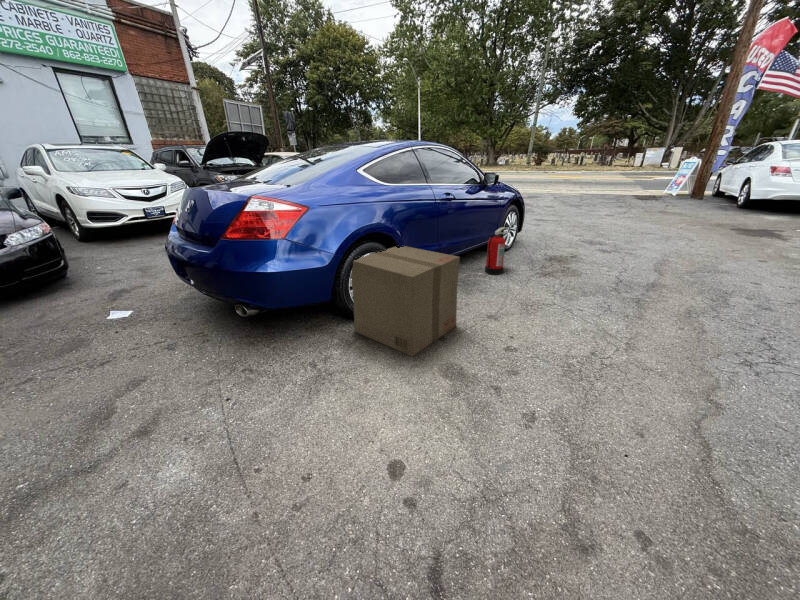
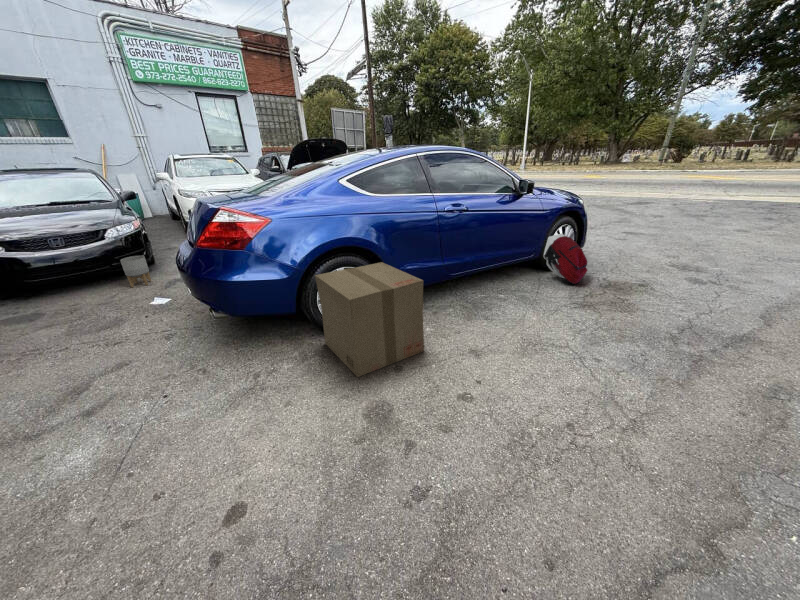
backpack: none [510,217,545,260] -> present [543,234,587,284]
fire extinguisher: present [485,227,505,275] -> none [502,245,530,298]
planter: none [32,262,76,302] -> present [120,256,152,287]

